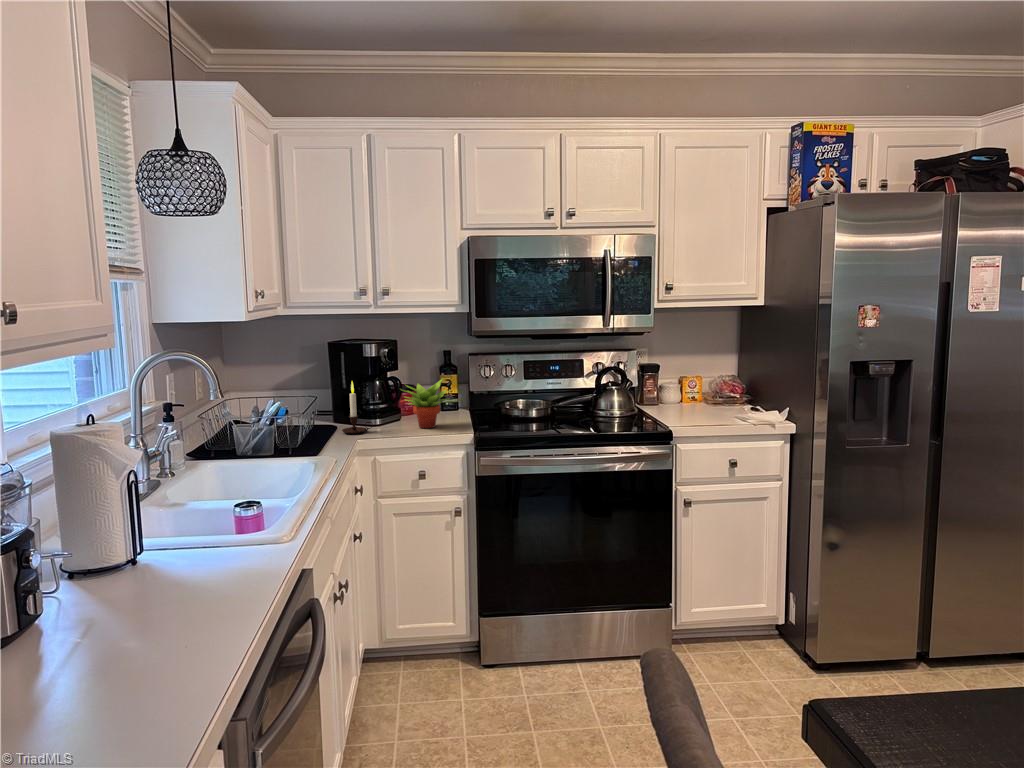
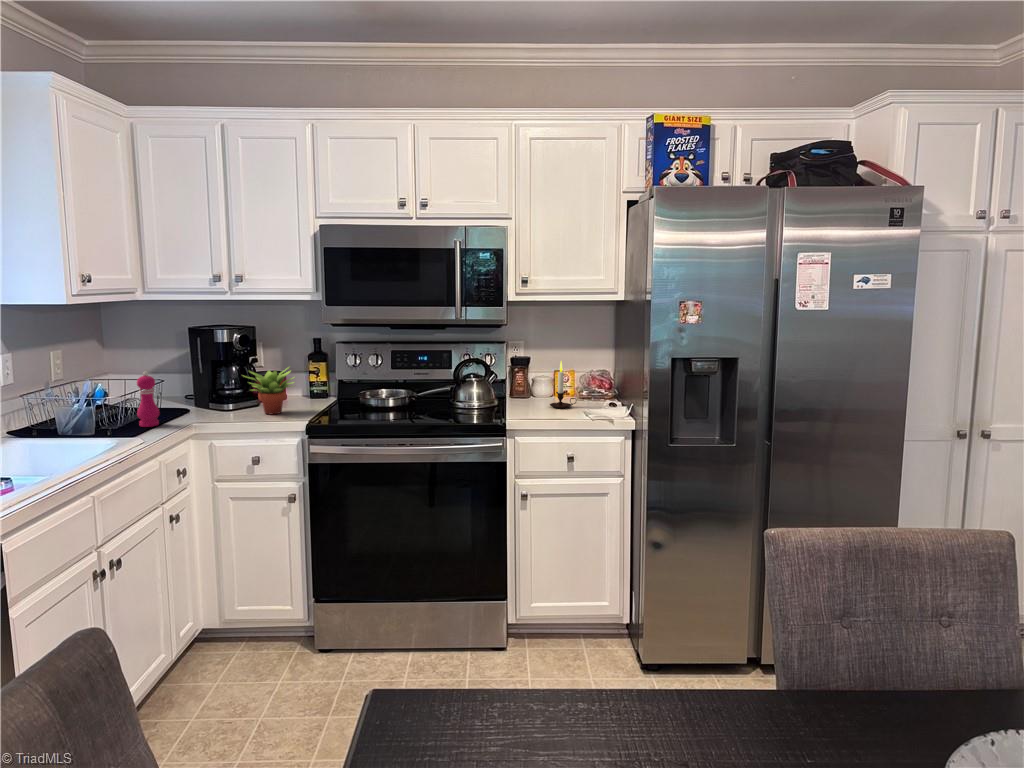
candle: present [342,381,373,434] -> present [550,361,576,408]
pepper mill: none [308,388,329,445] -> present [137,372,159,427]

